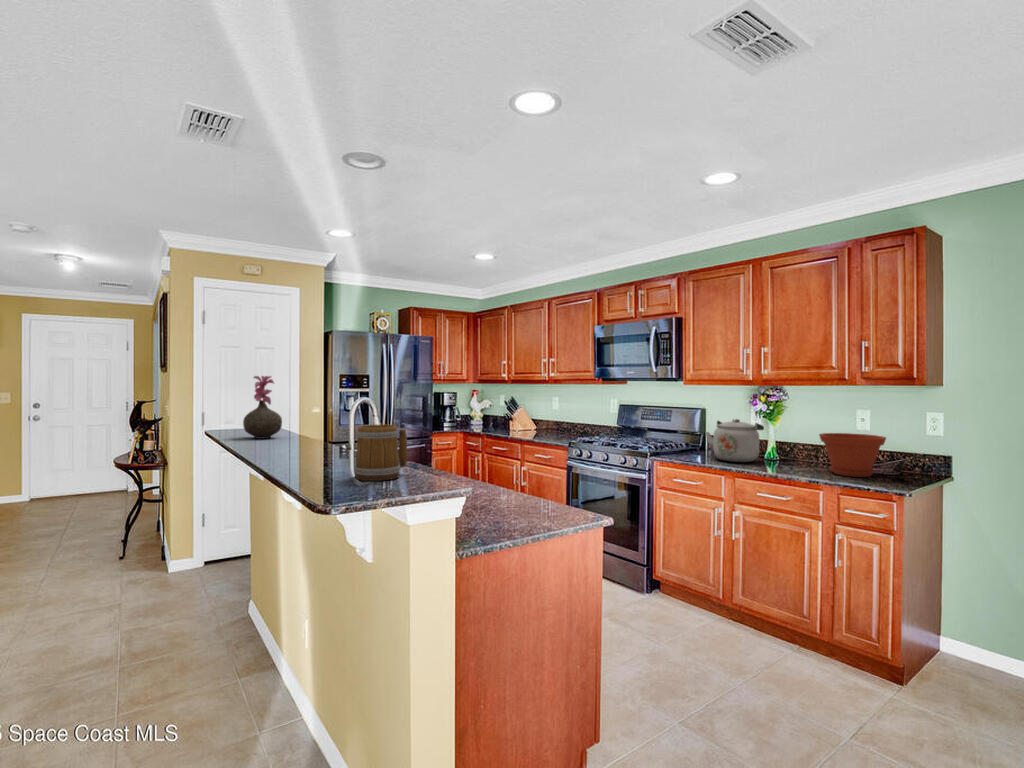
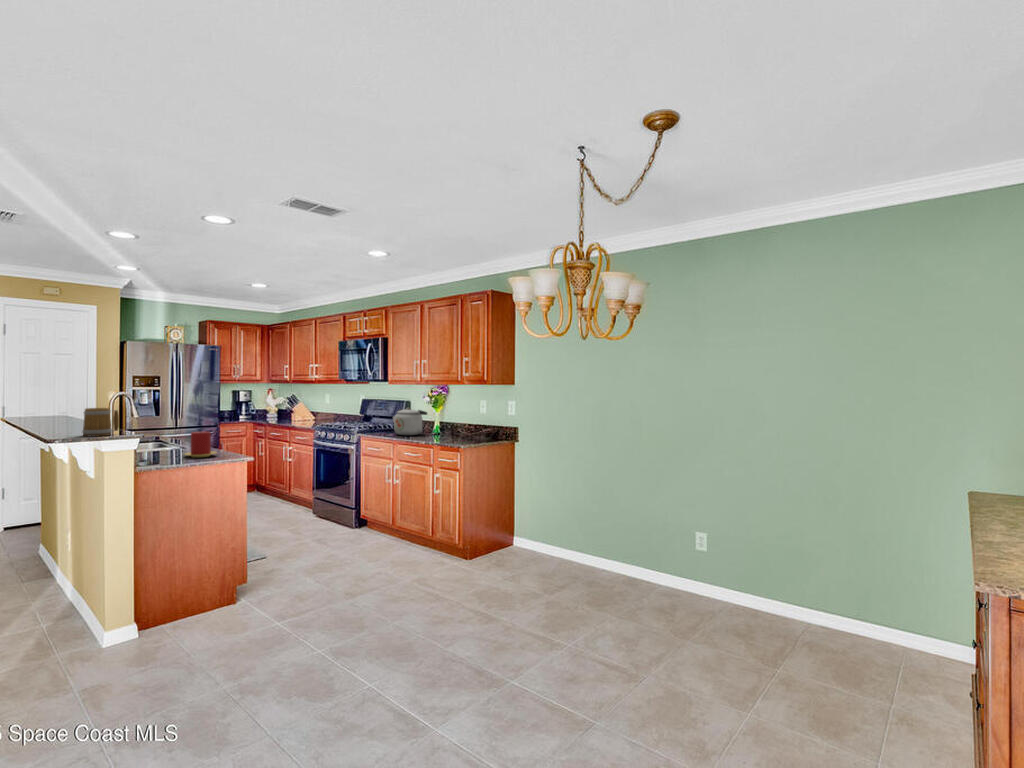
vase: present [243,376,282,439] -> none [28,379,60,422]
plant pot: present [819,433,886,477] -> none [443,415,478,441]
candle: none [495,465,546,514] -> present [184,431,217,457]

